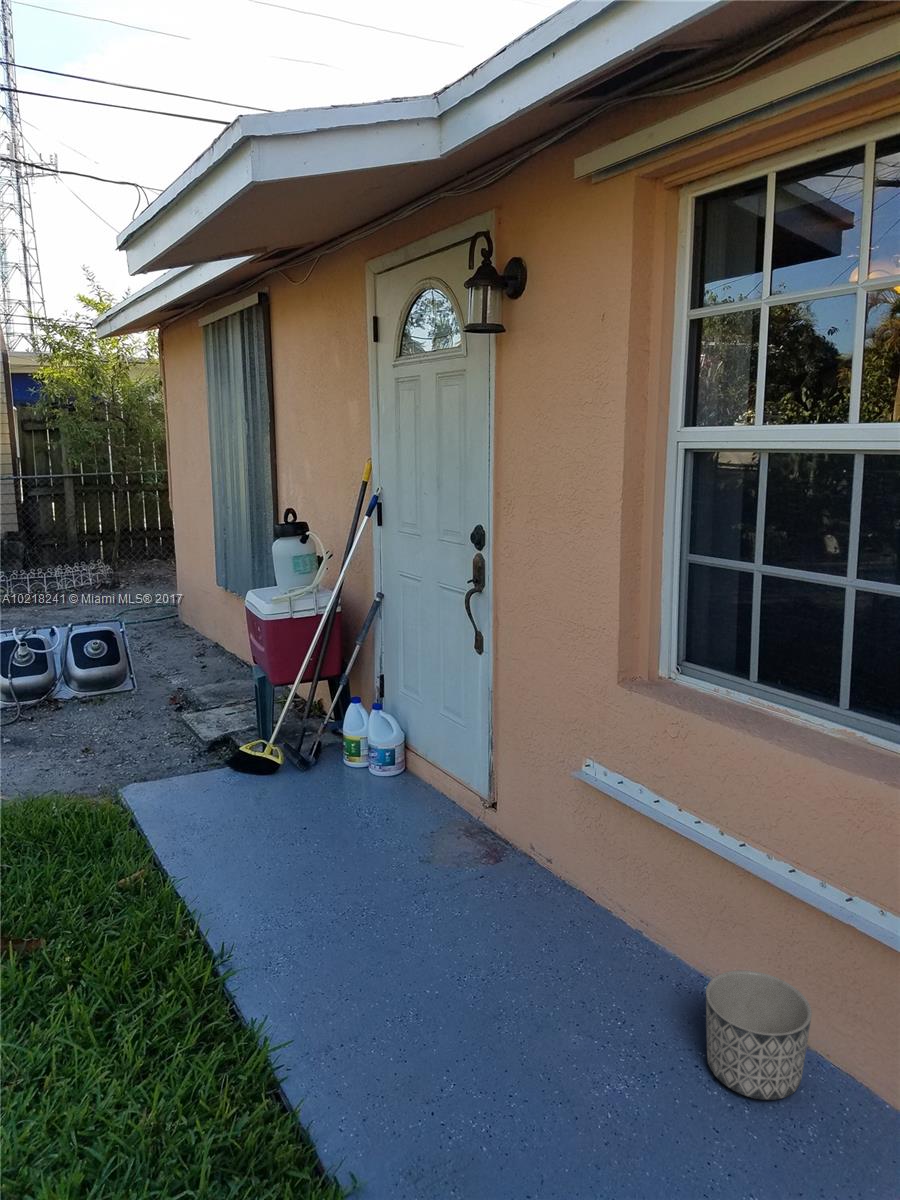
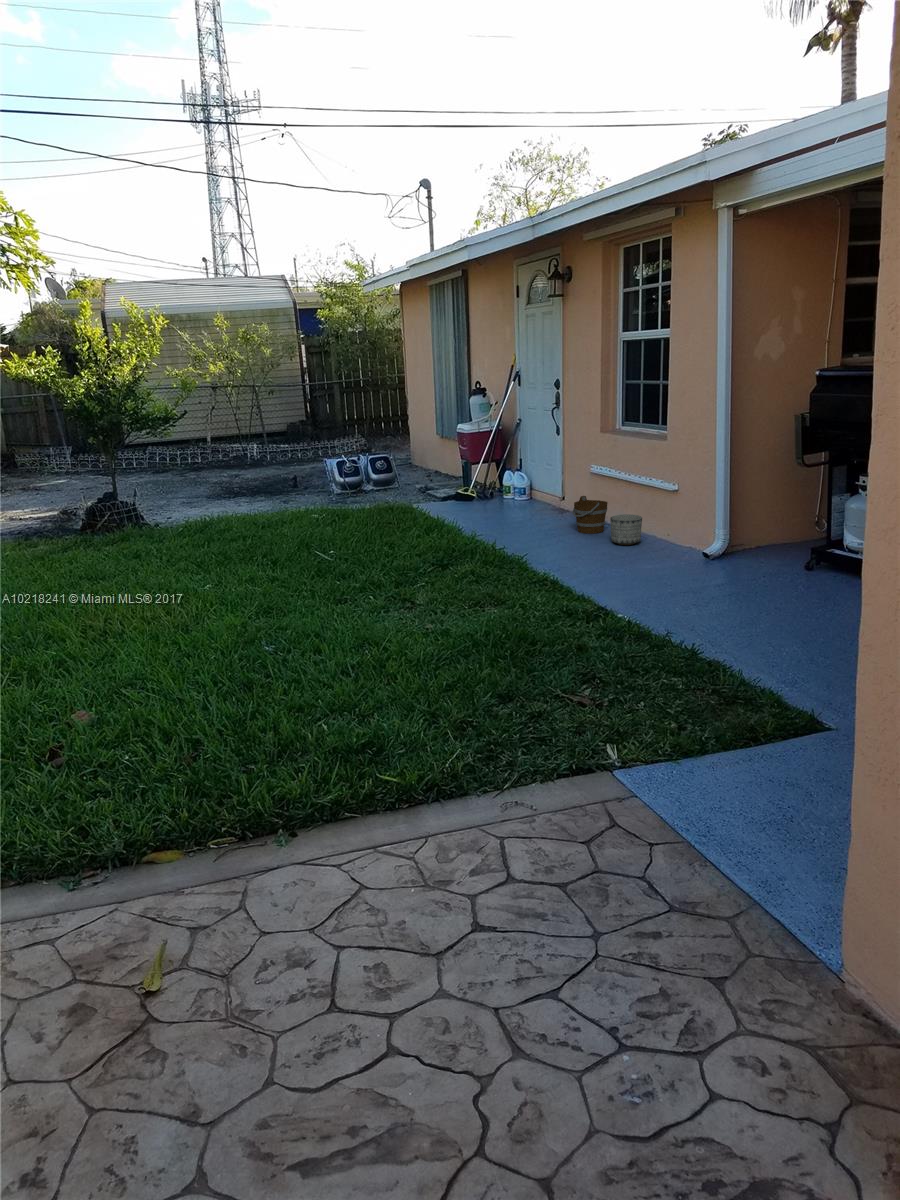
bucket: none [553,859,656,986] -> present [572,496,608,534]

